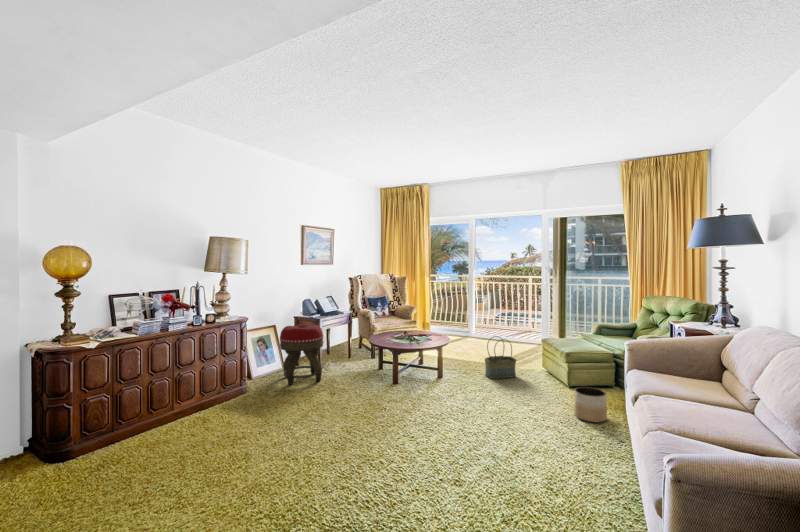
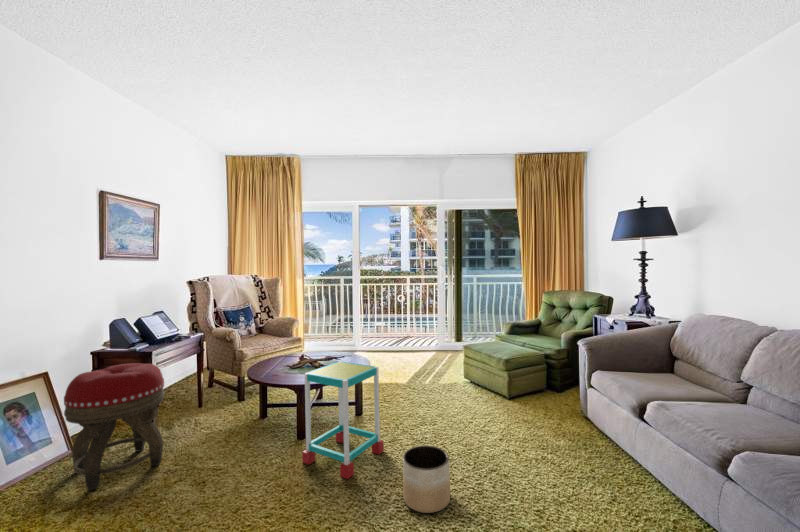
side table: none [389,335,440,405] -> present [302,361,384,479]
basket: present [485,336,516,379] -> none [409,348,444,403]
planter: present [575,387,607,423] -> present [403,446,450,513]

